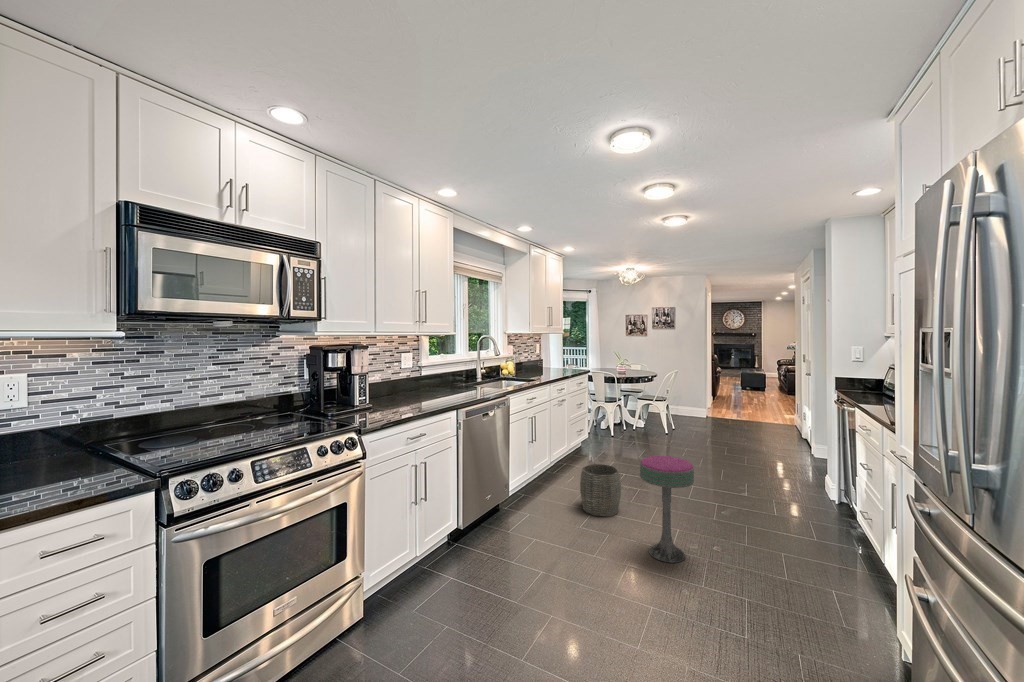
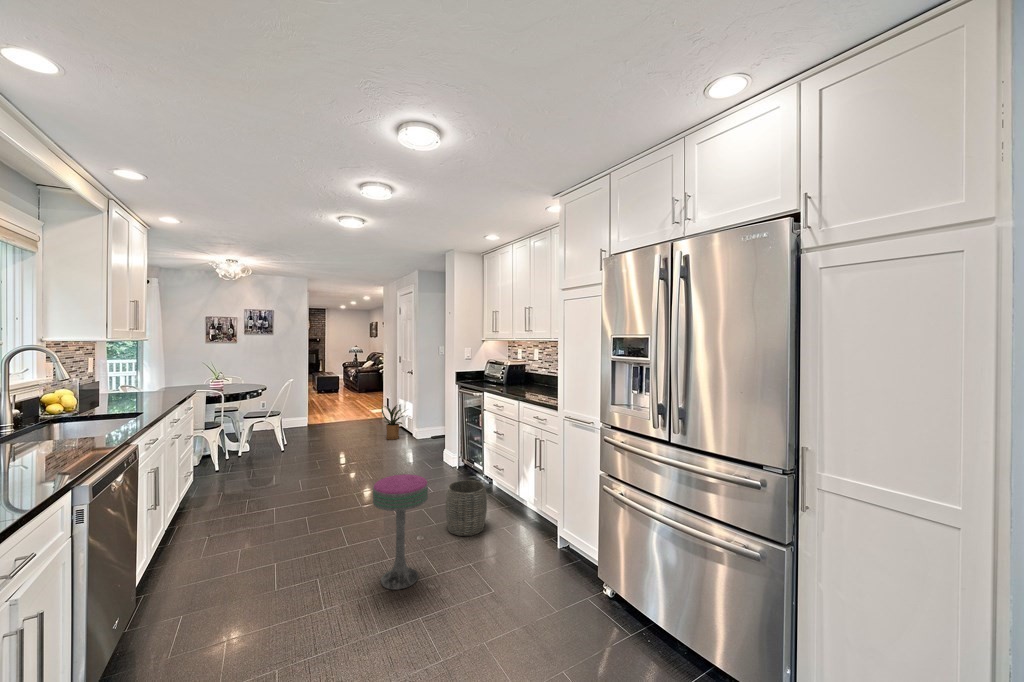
house plant: none [767,403,805,445] -> present [382,405,405,440]
woven basket: present [580,464,621,516] -> present [445,480,487,536]

